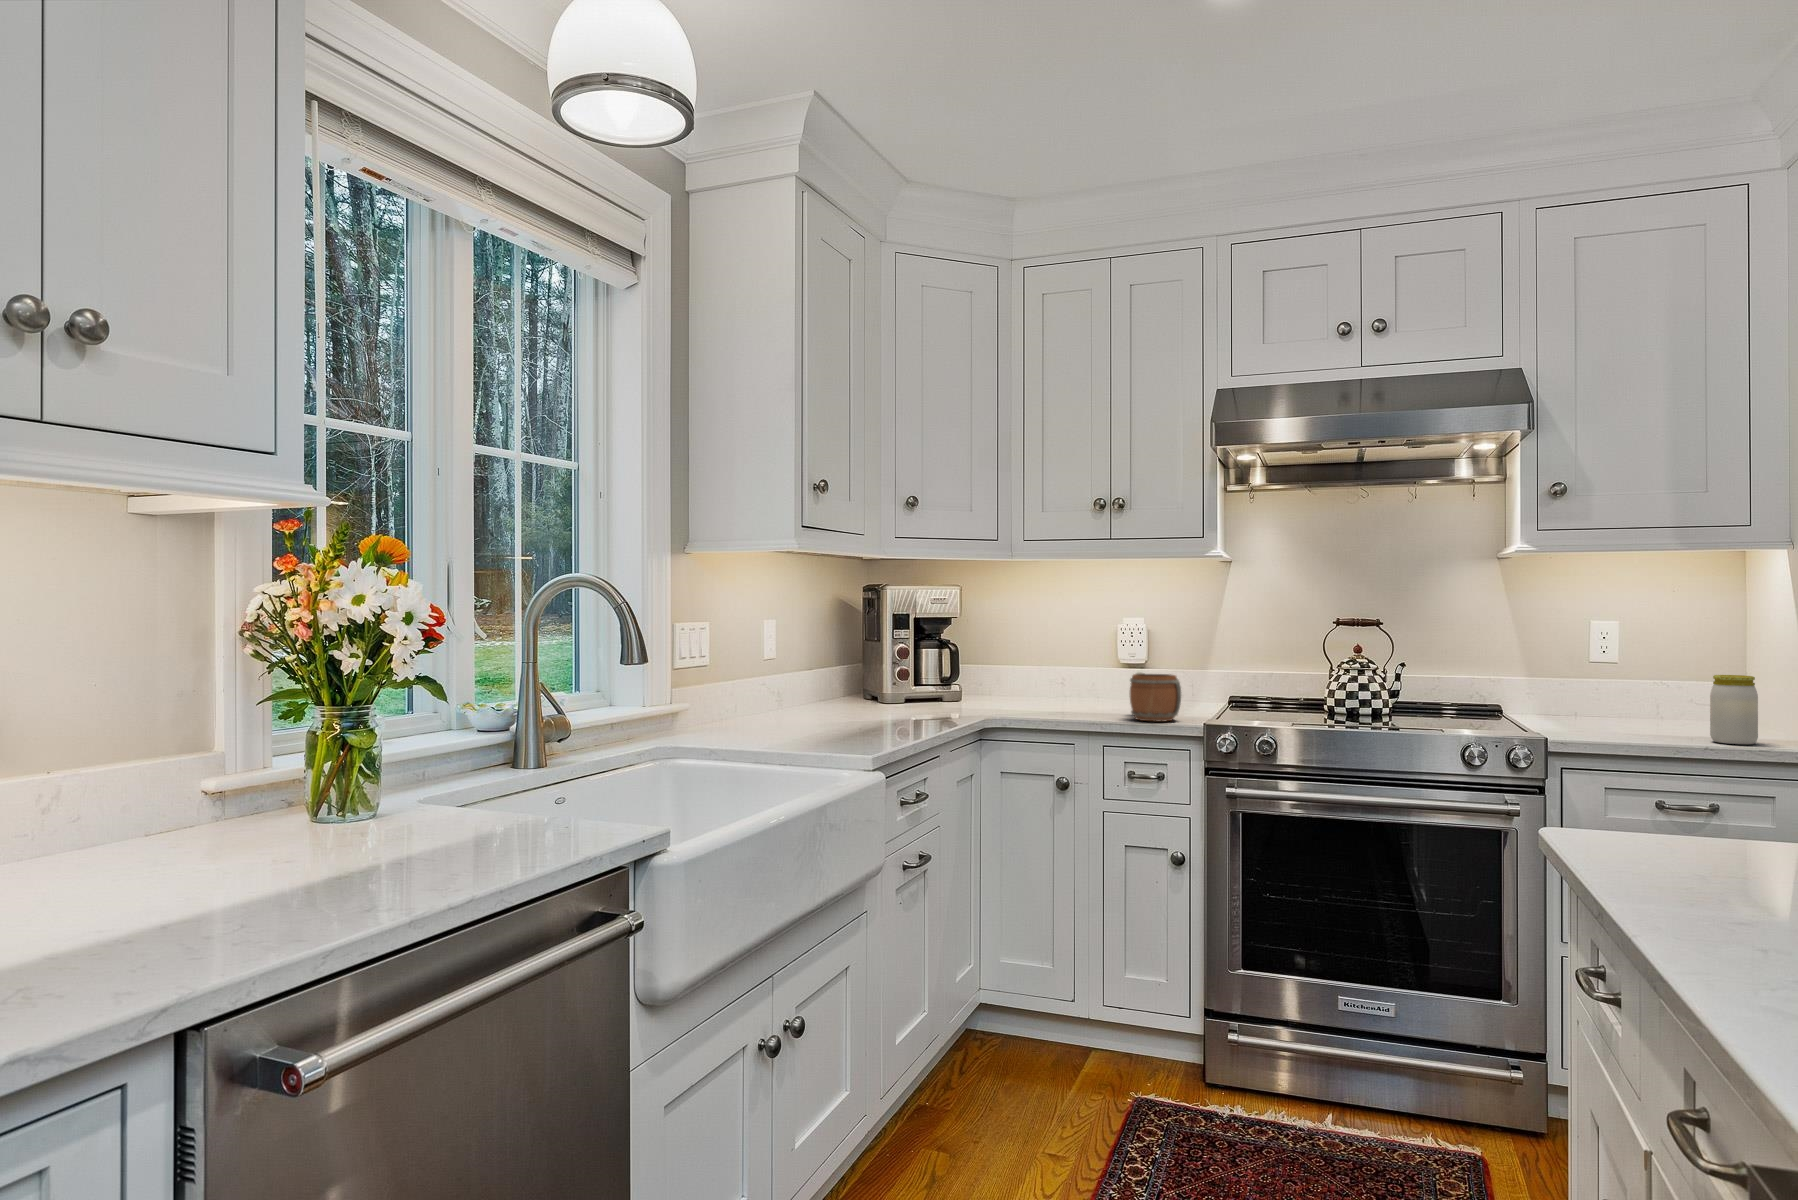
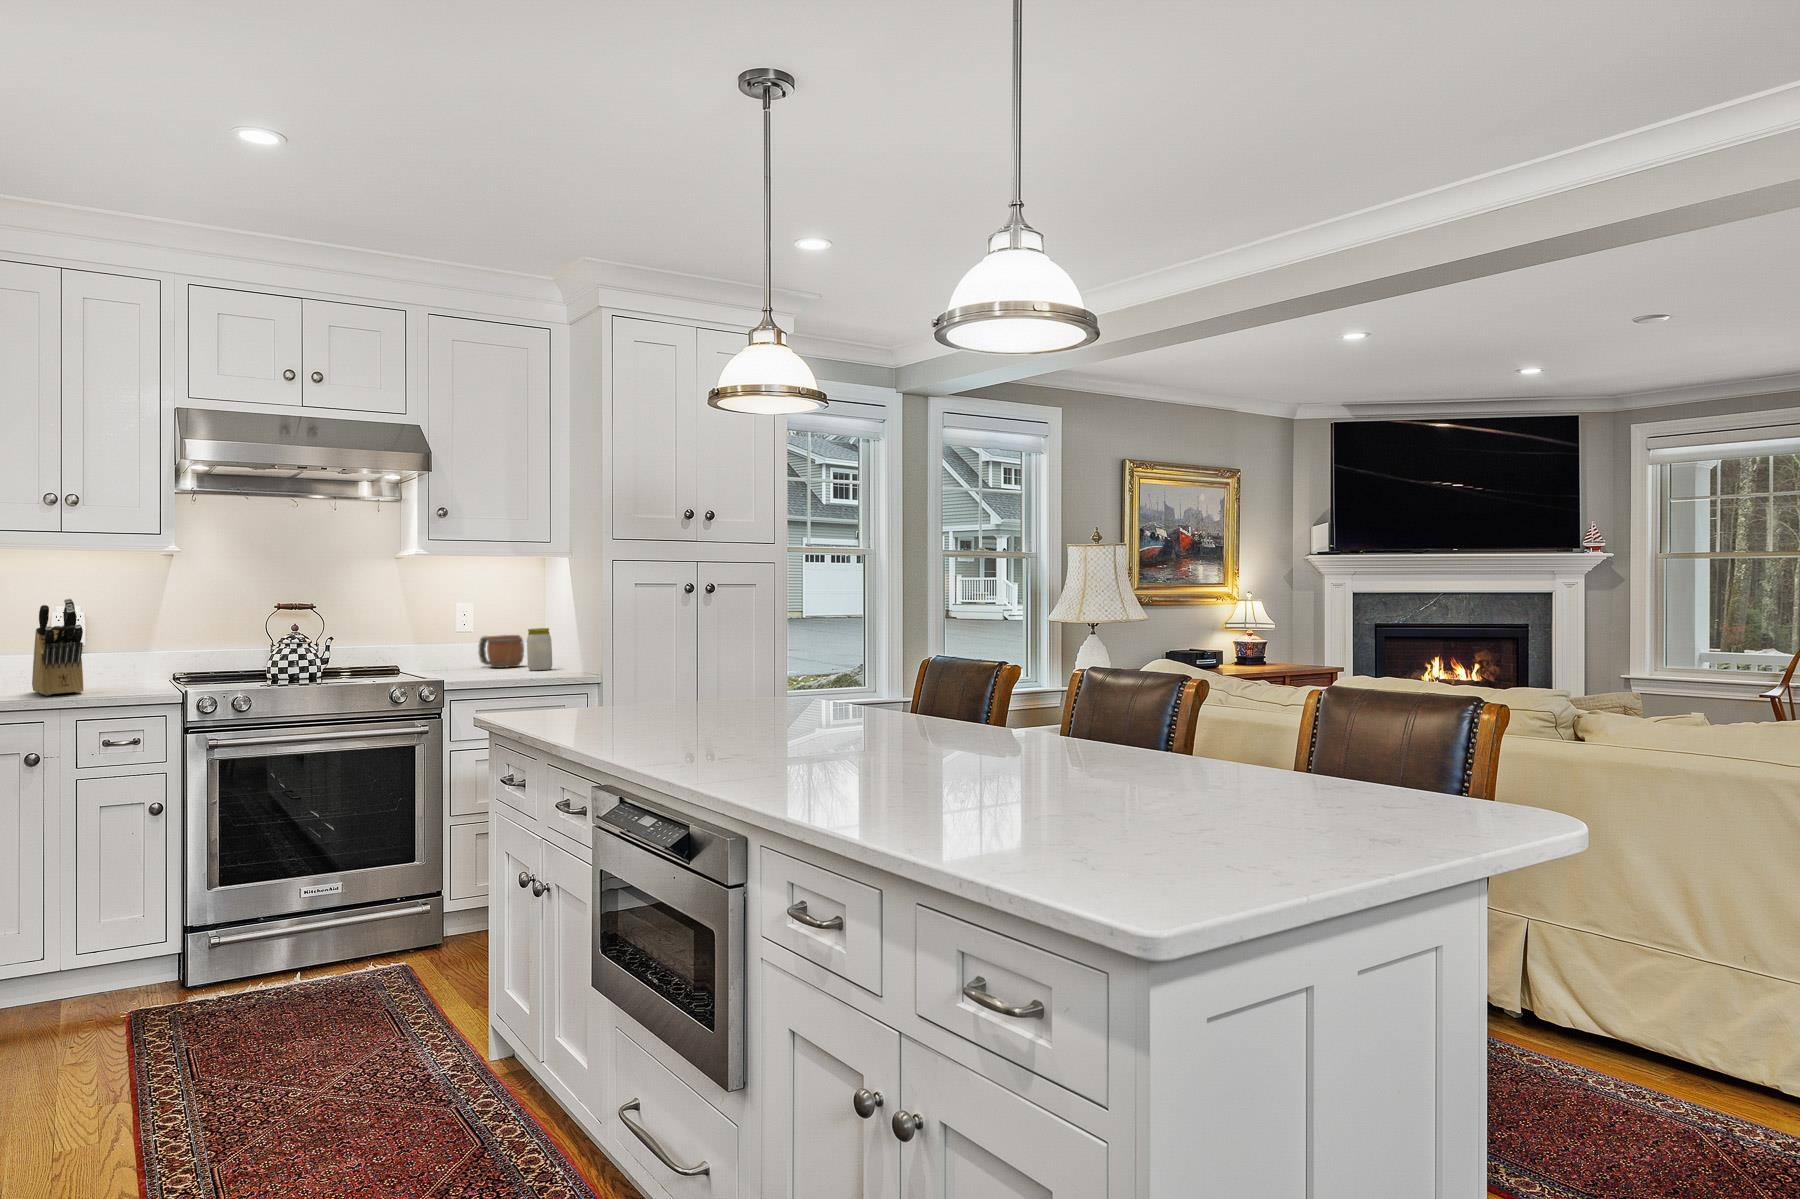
knife block: none [1088,602,1127,706] -> present [32,599,83,696]
mug: present [1130,672,1181,721] -> present [478,635,524,668]

